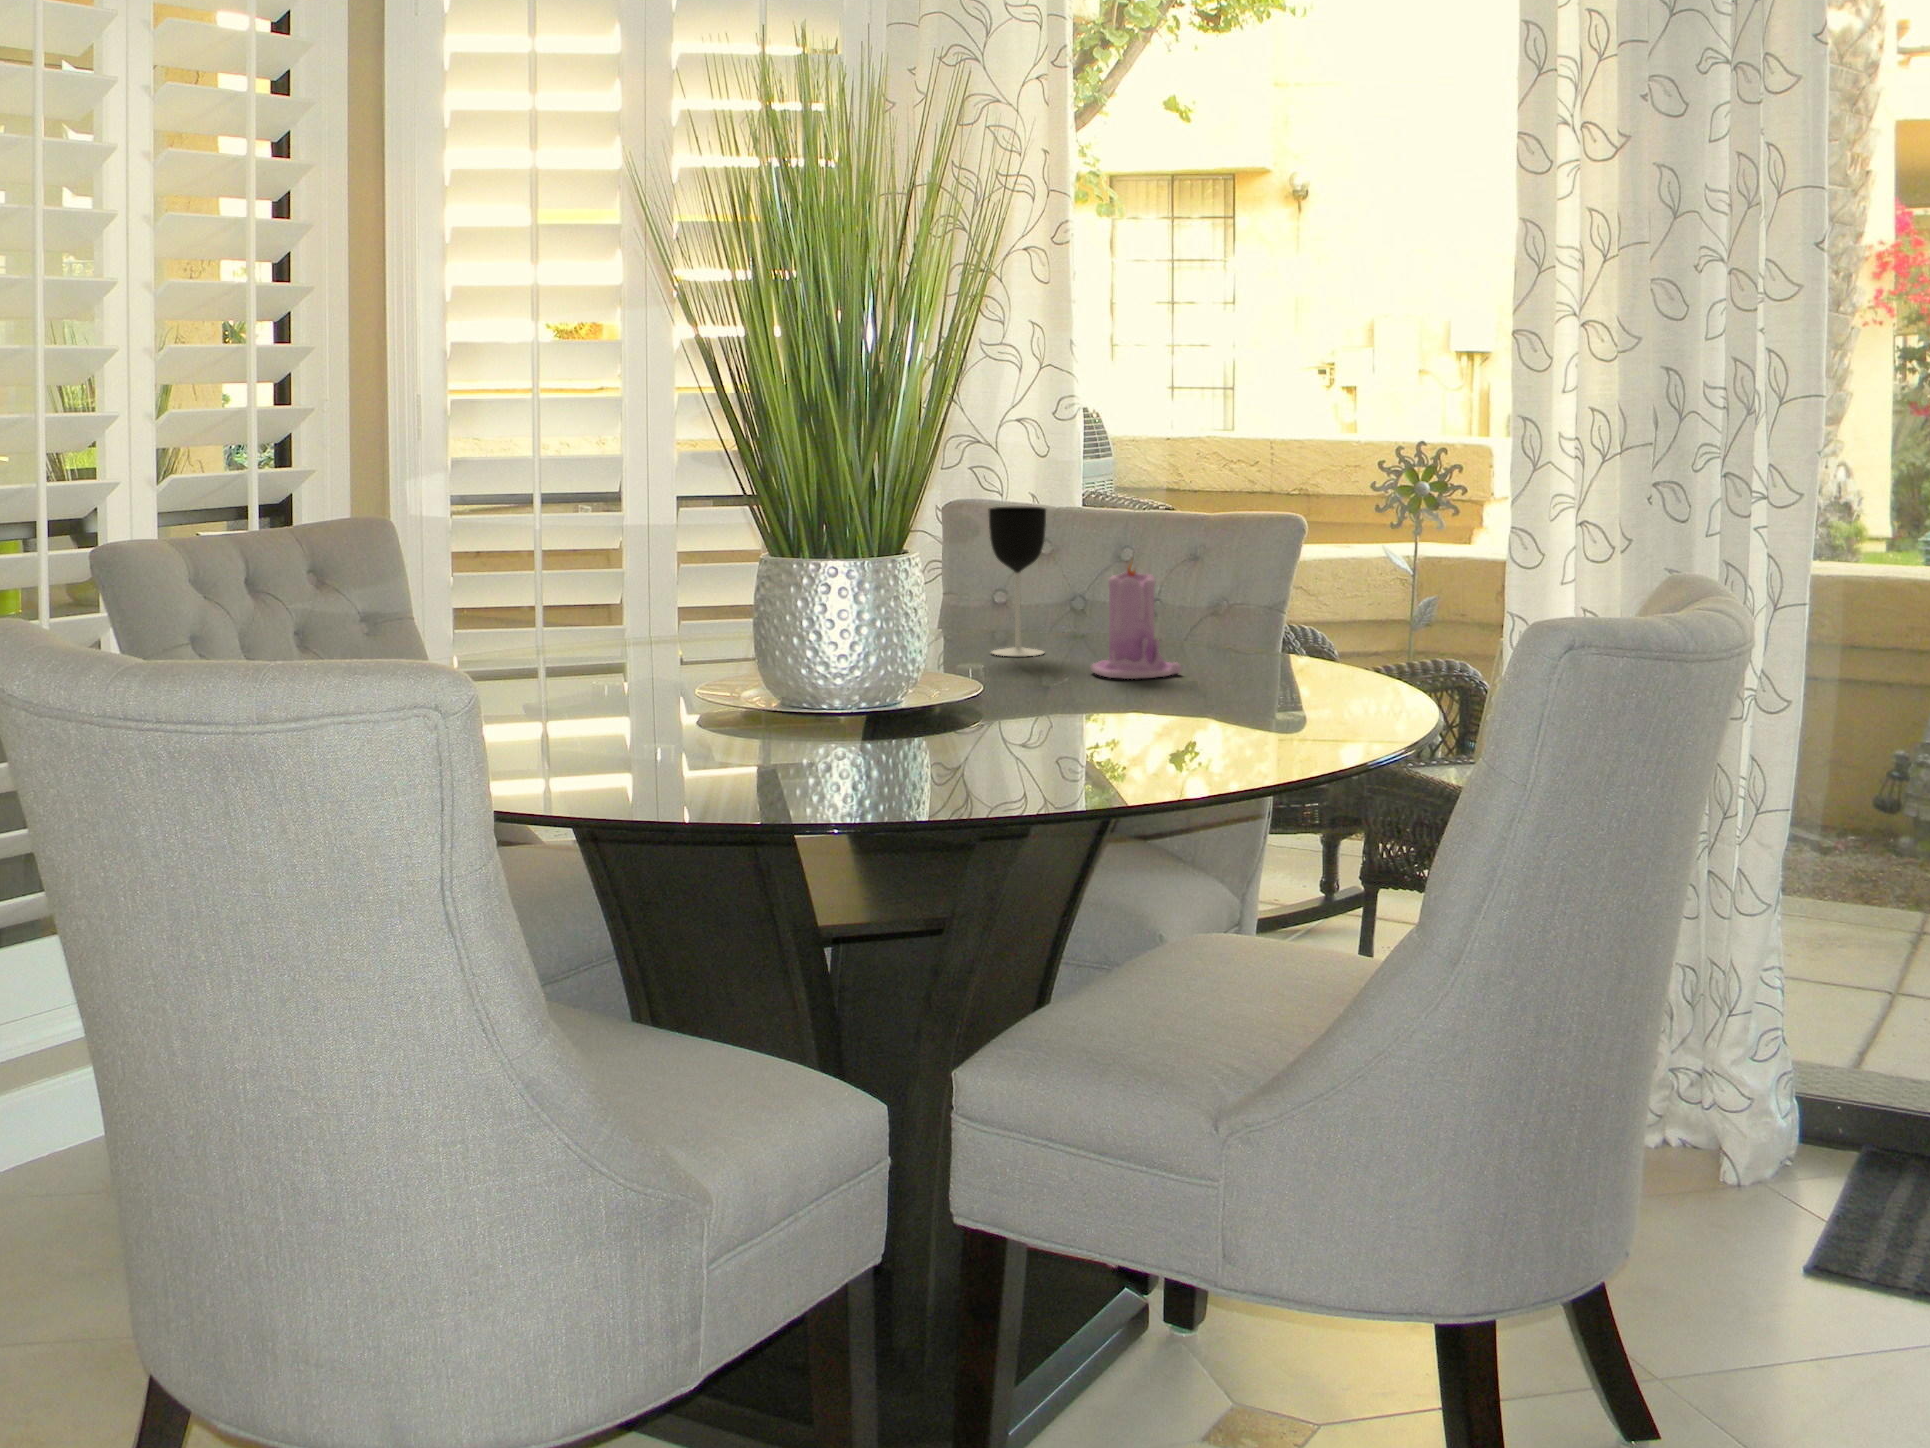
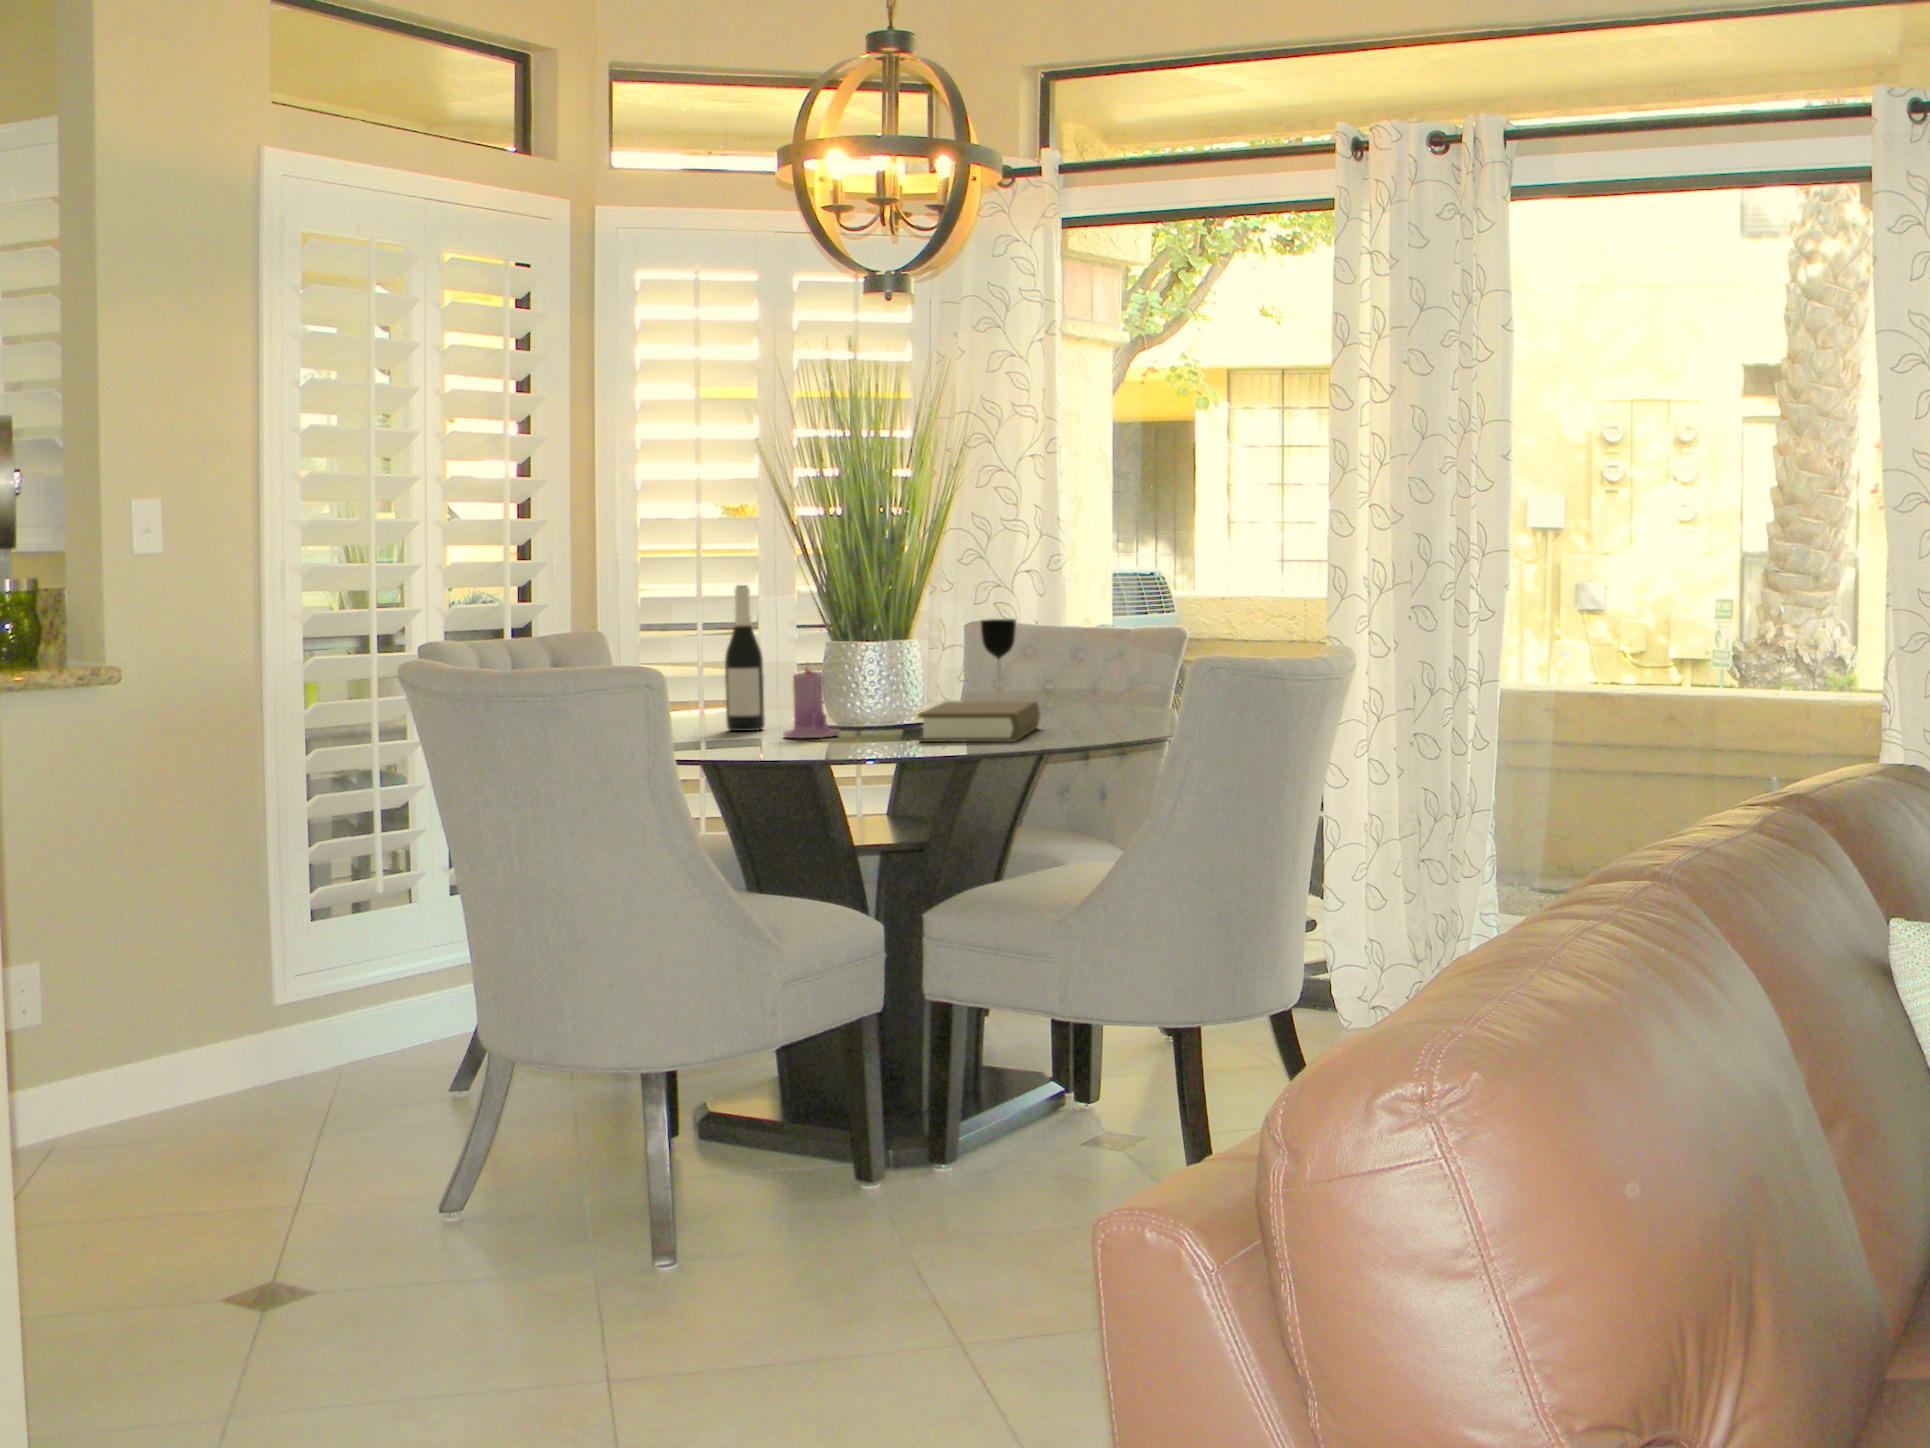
wine bottle: none [580,459,648,717] -> present [725,585,765,731]
candle: present [1091,564,1182,679] -> present [783,668,840,738]
book: none [951,673,1150,775] -> present [918,701,1040,742]

